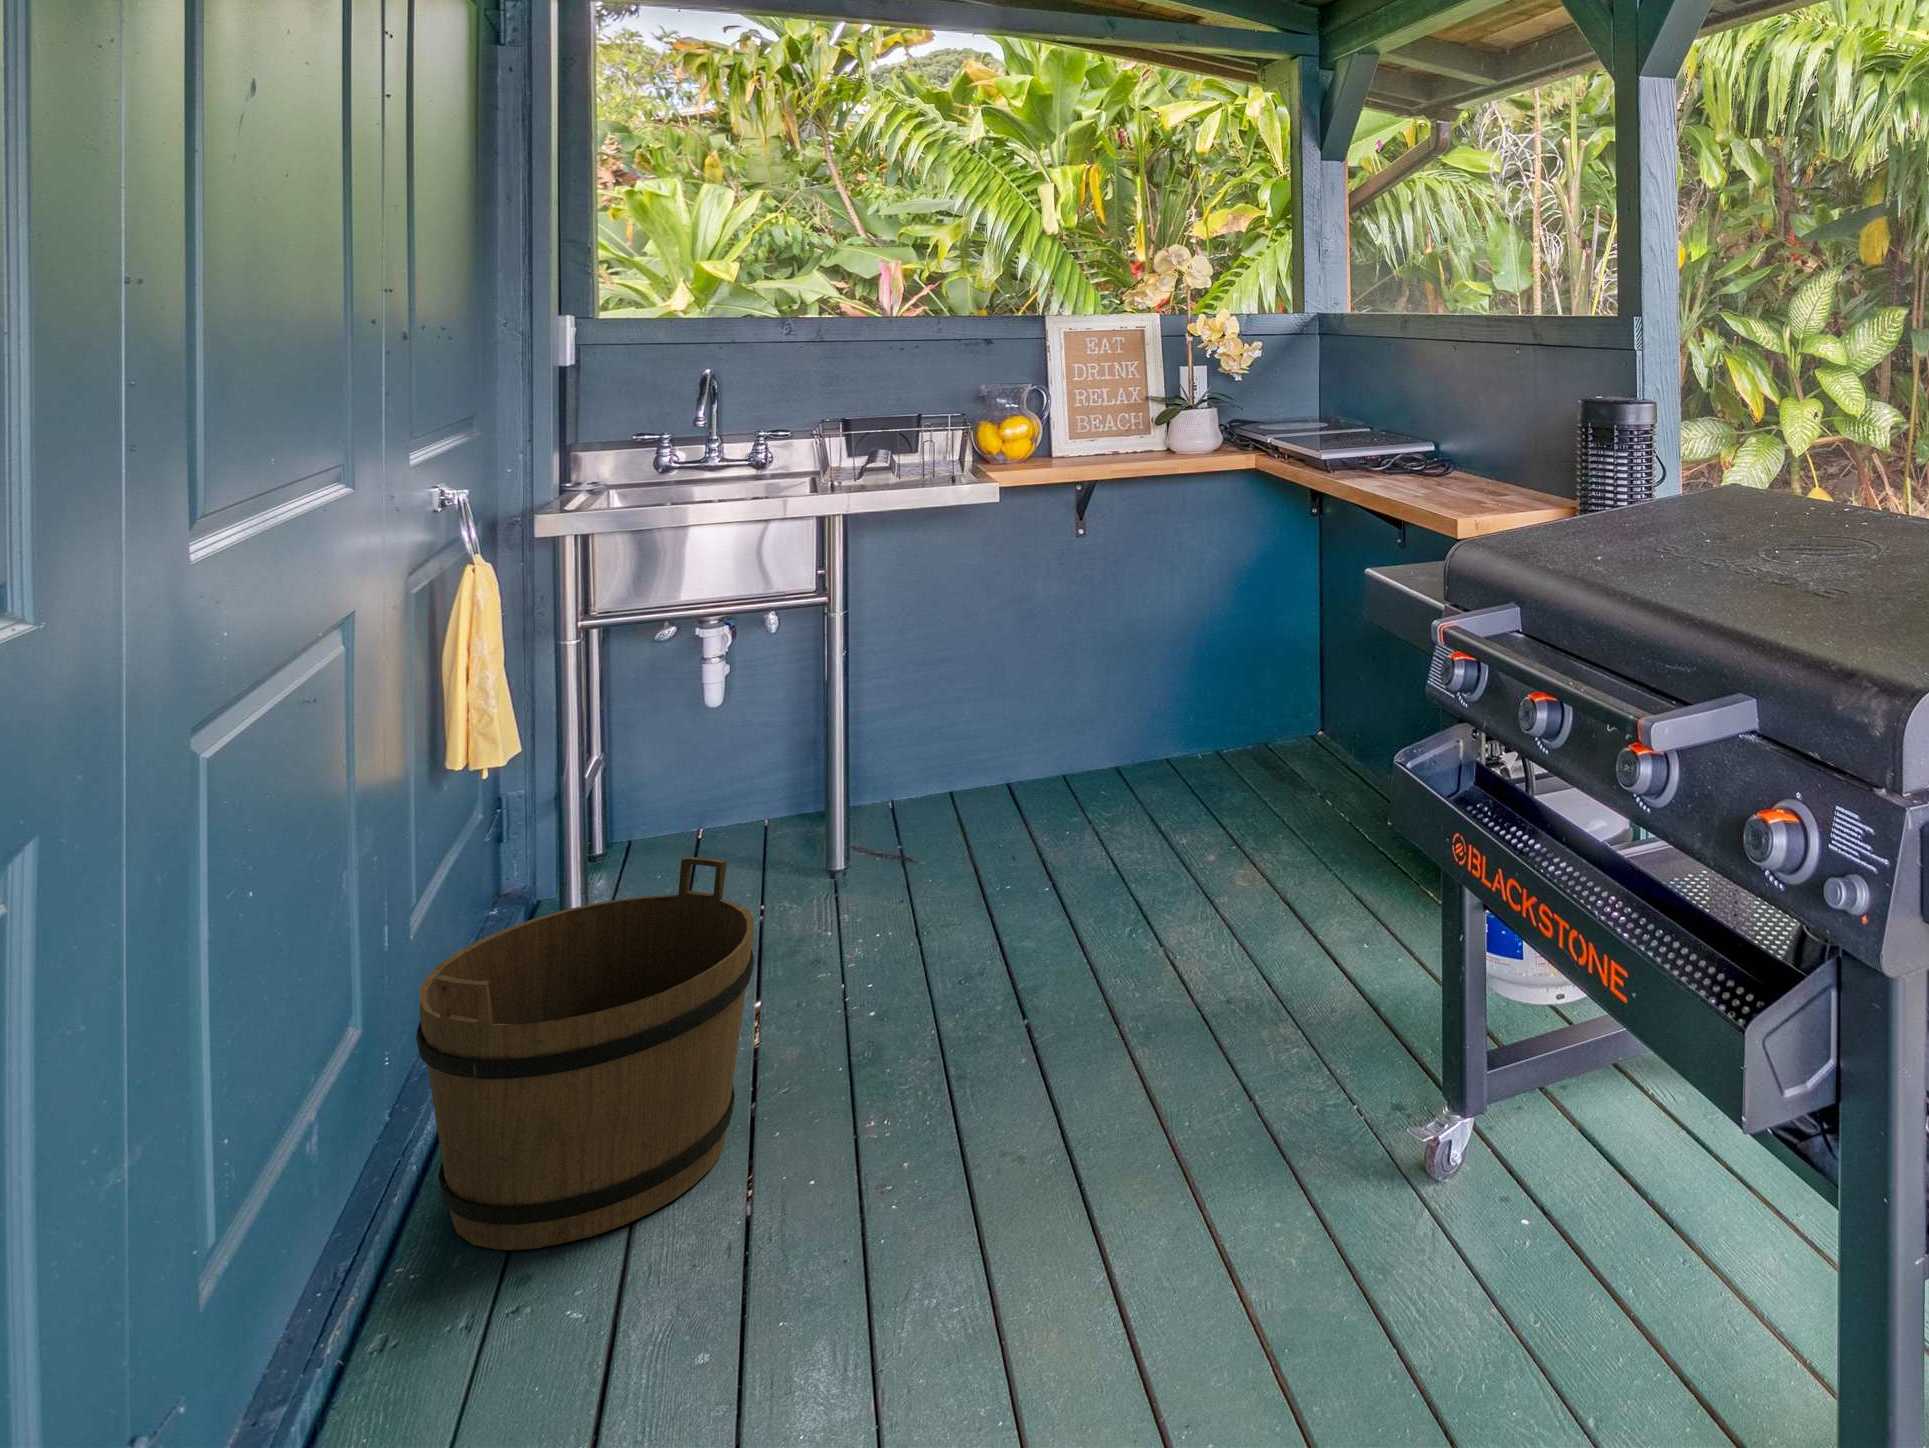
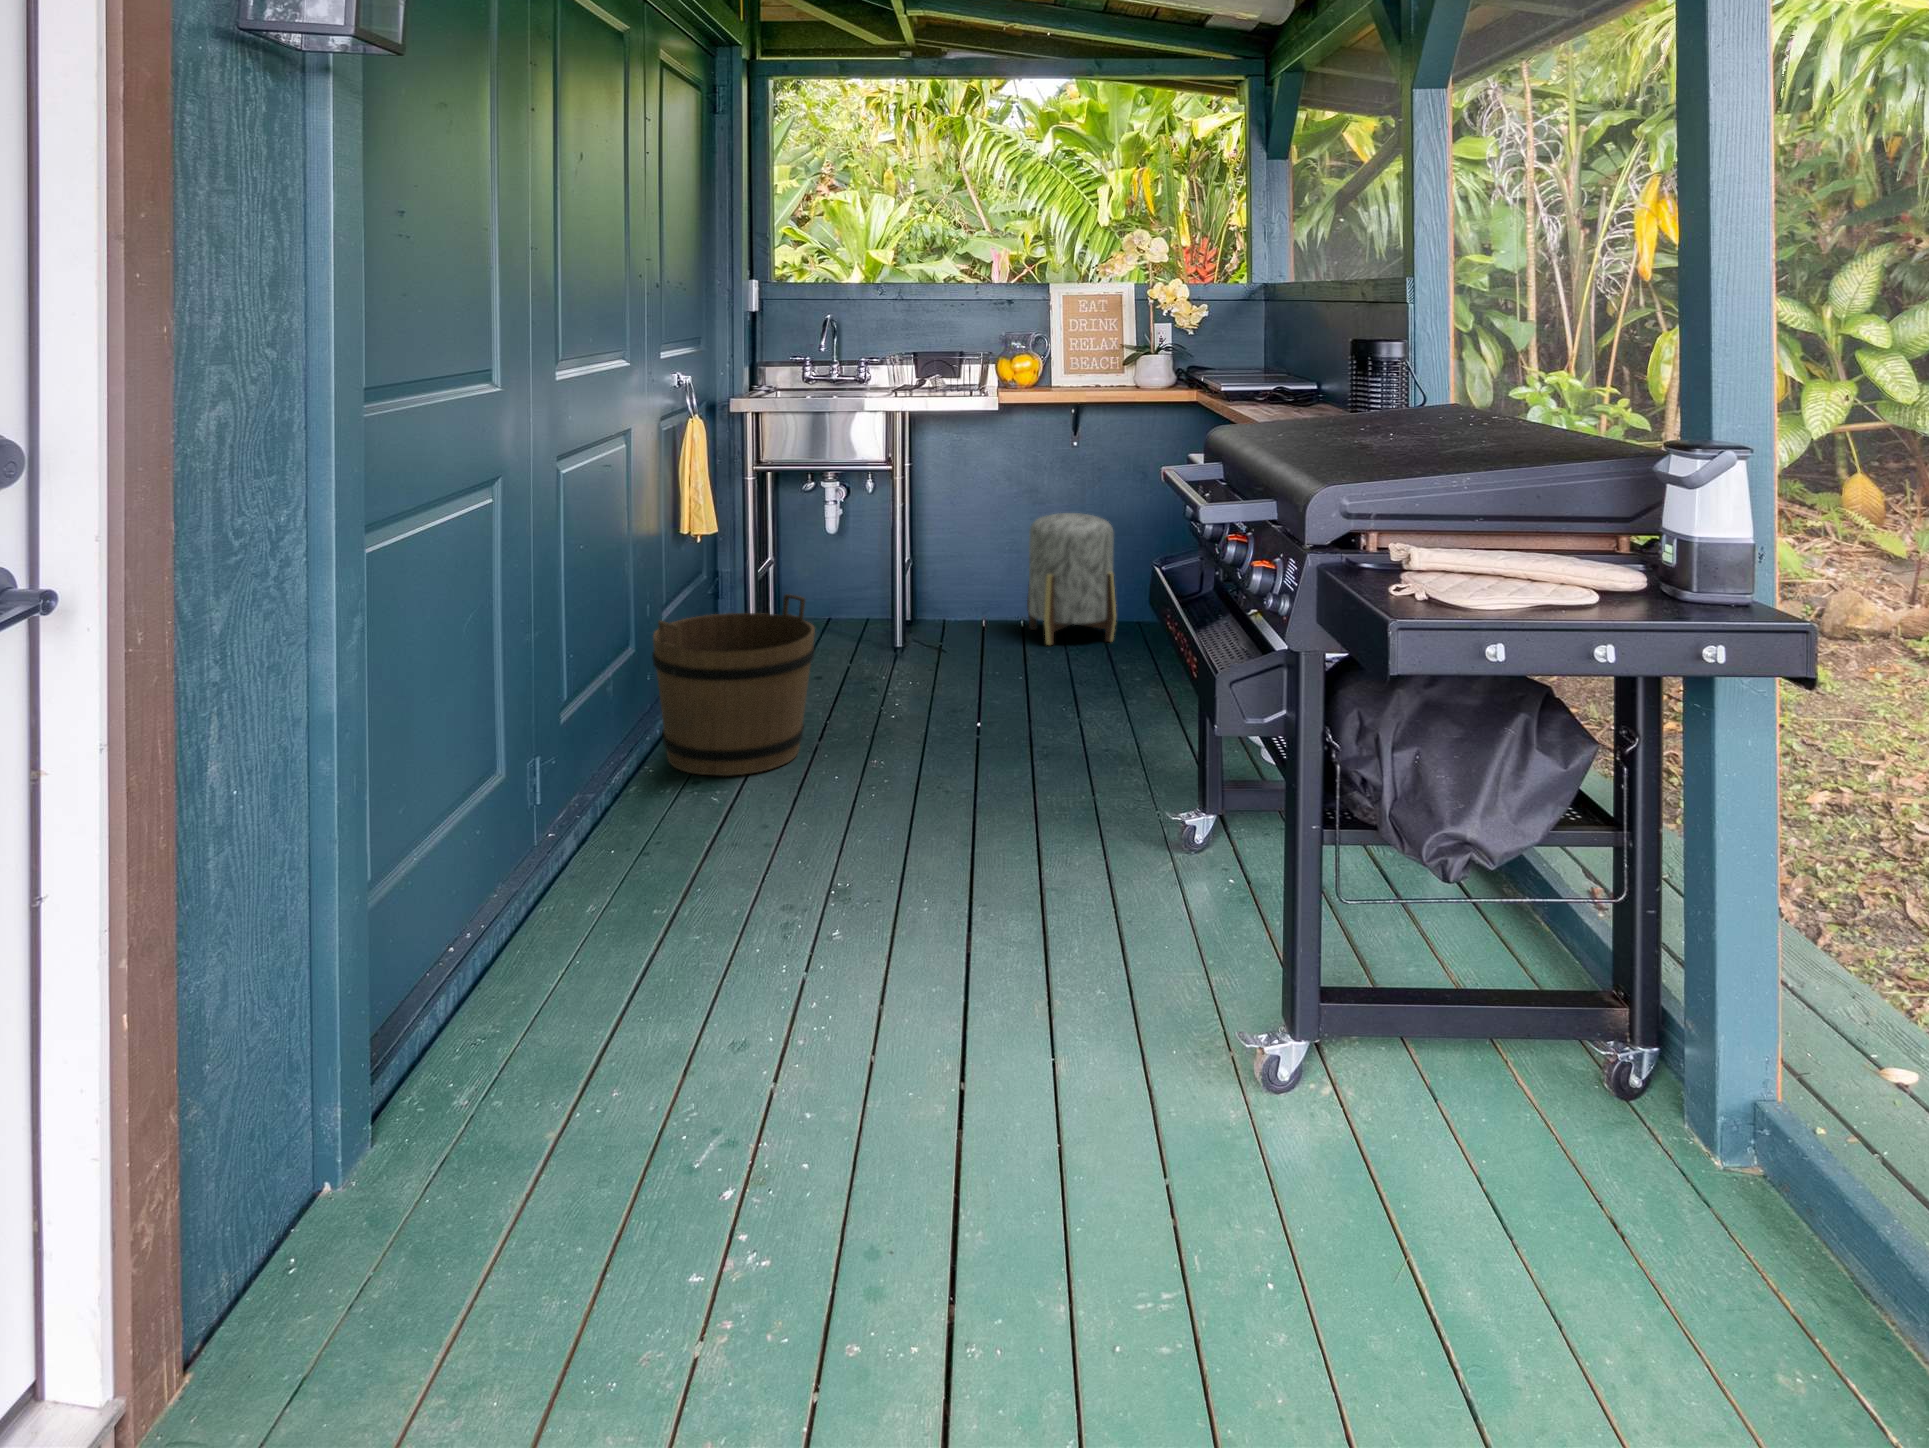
stool: none [1021,631,1155,824] -> present [1027,513,1116,645]

